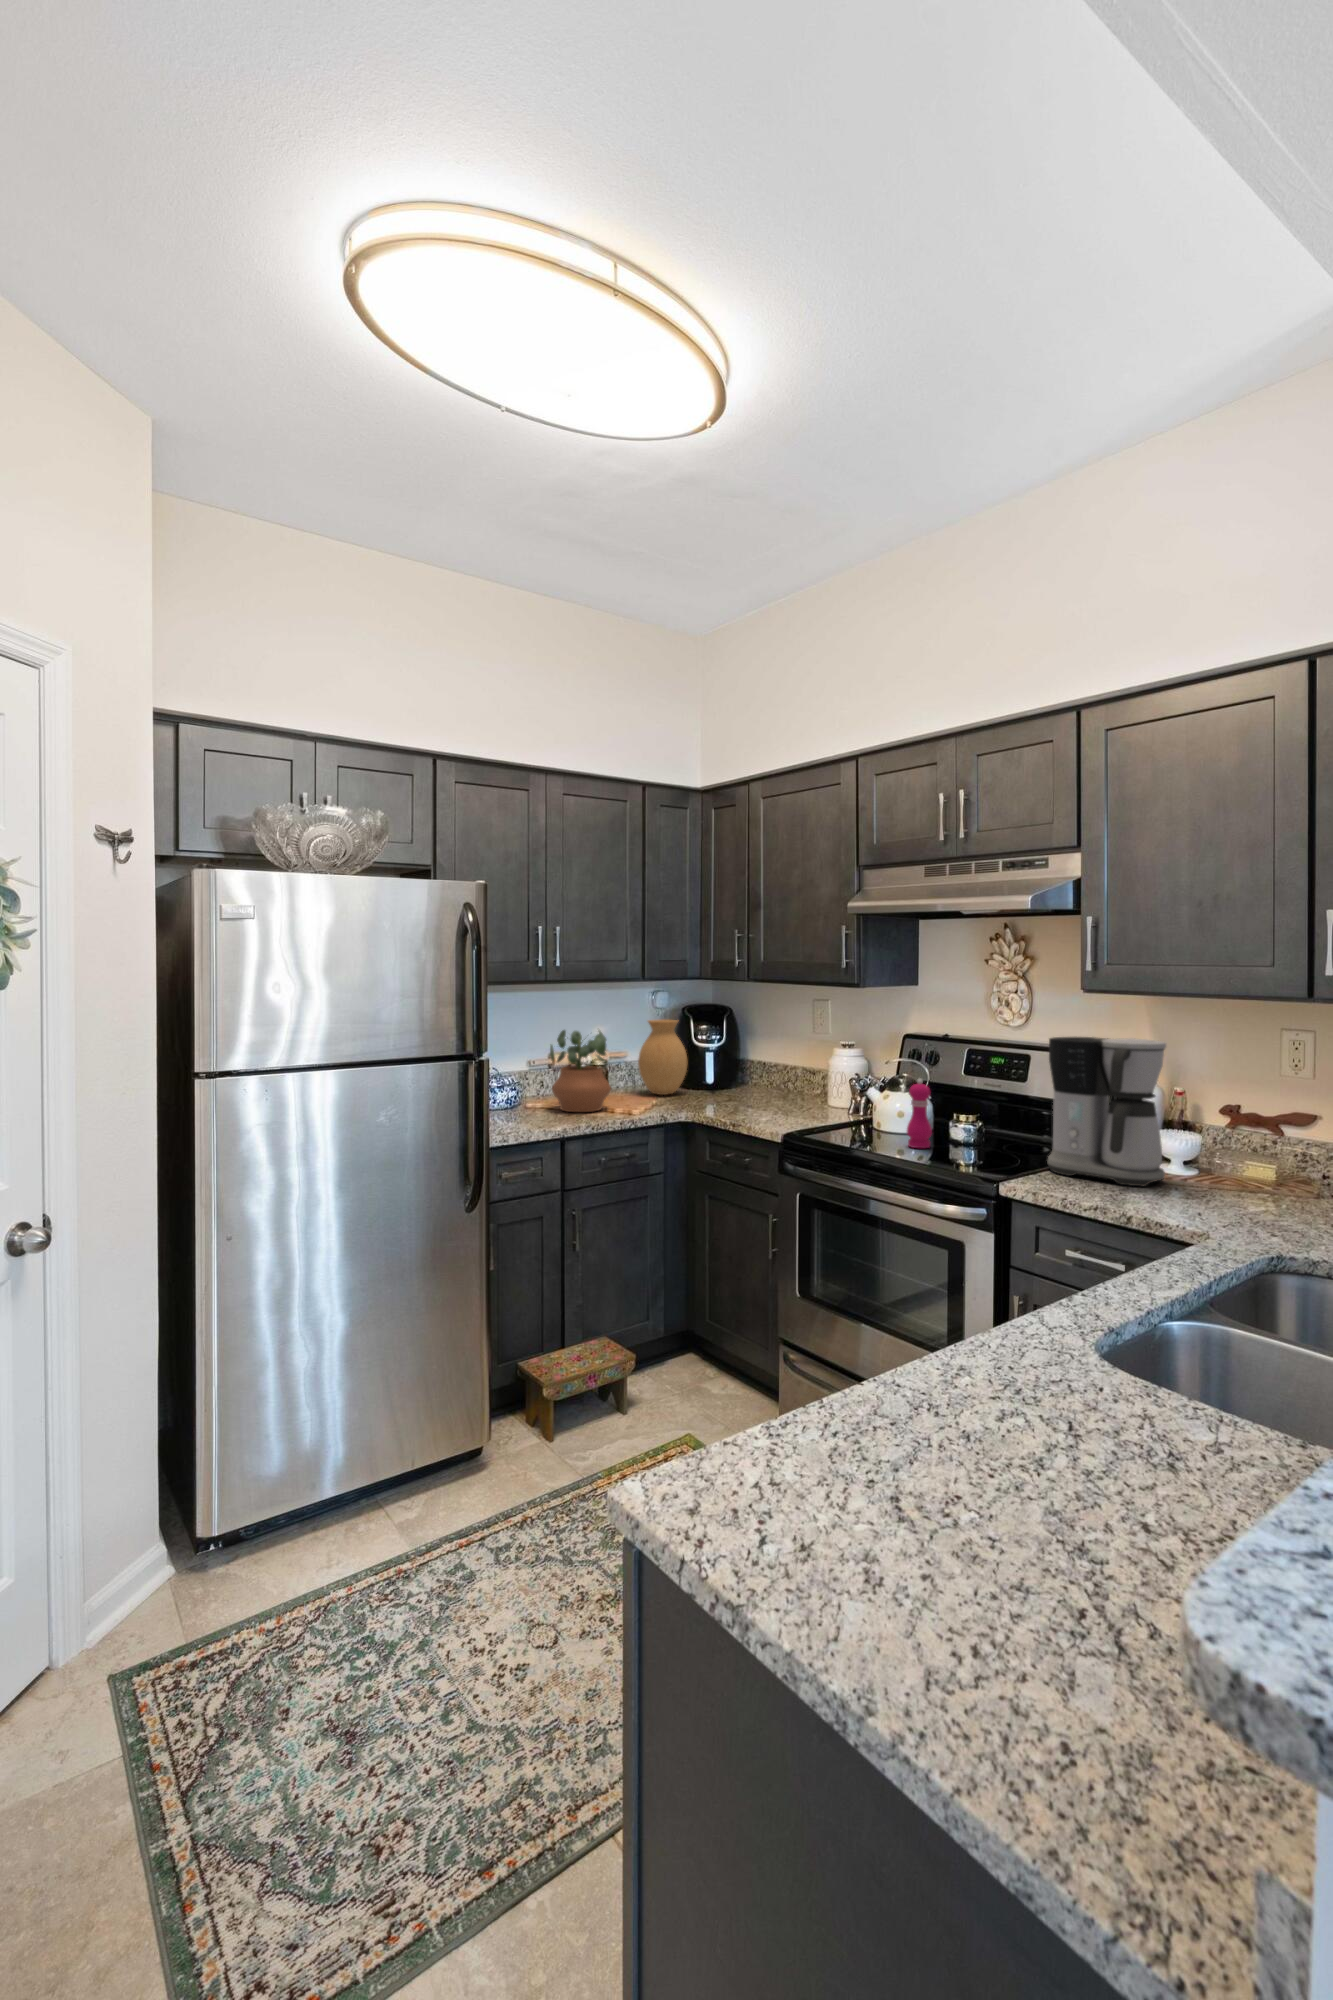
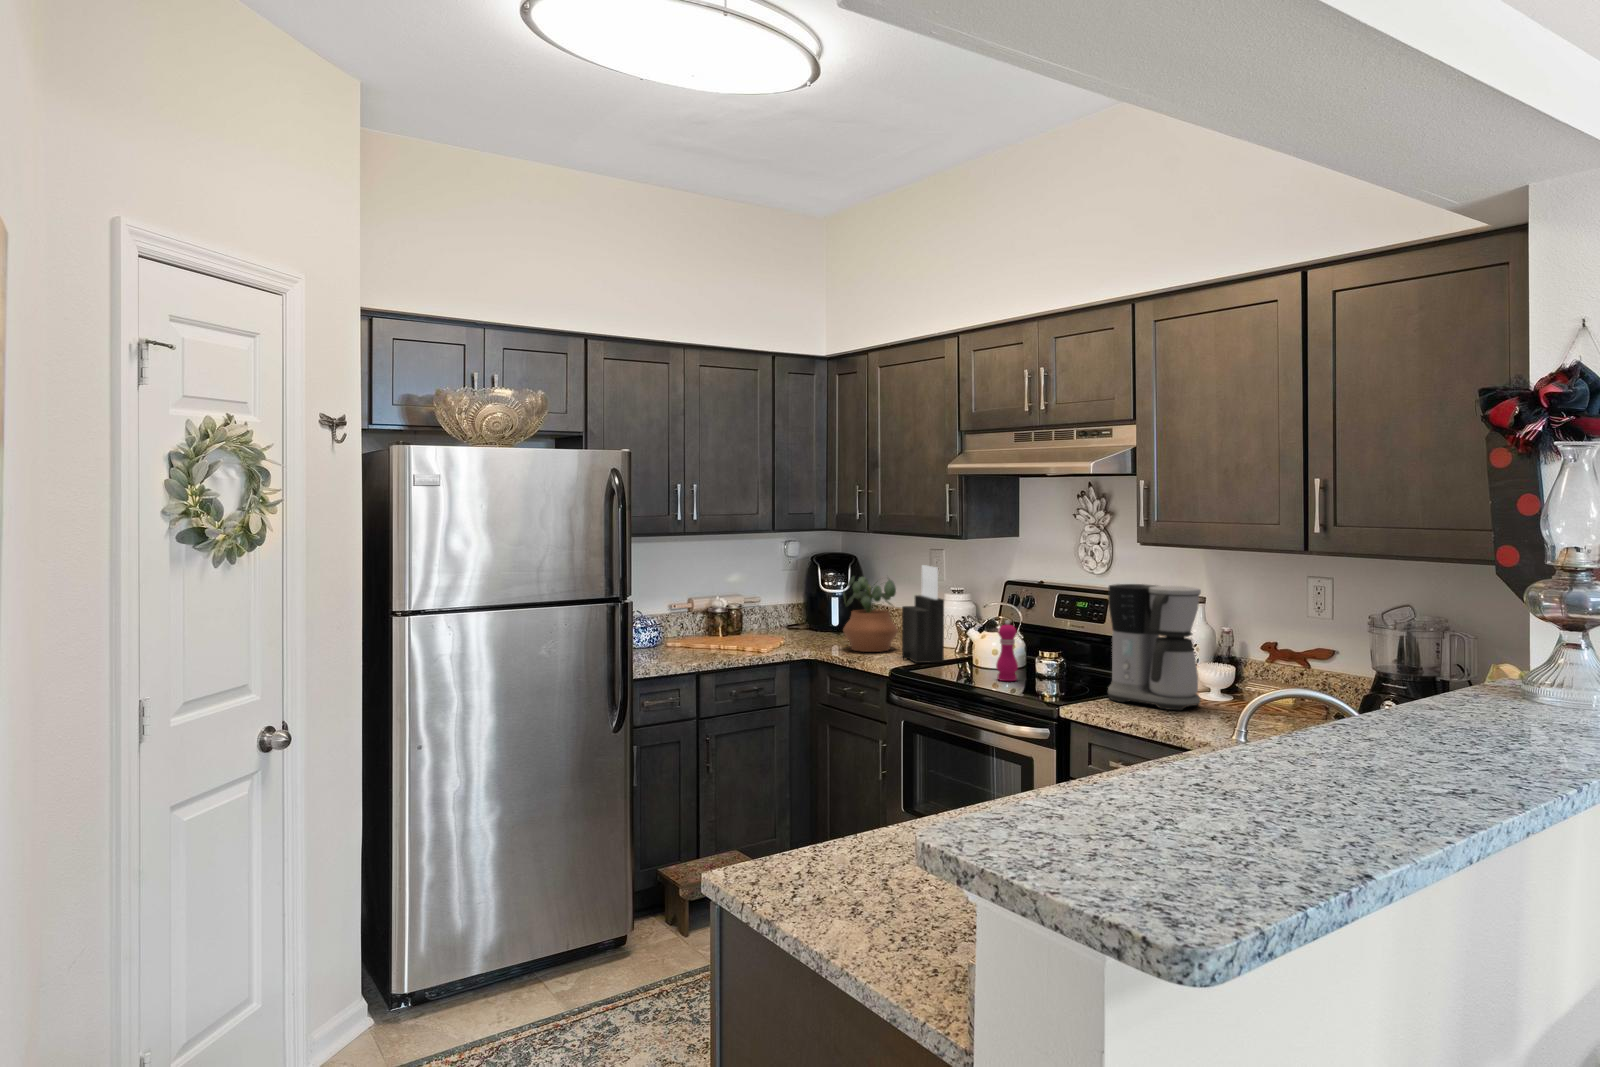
knife block: none [789,1017,839,1126] -> present [902,565,944,663]
vase: present [638,1020,688,1095] -> none [770,567,816,636]
potted plant: present [550,1030,611,1112] -> present [843,576,898,652]

